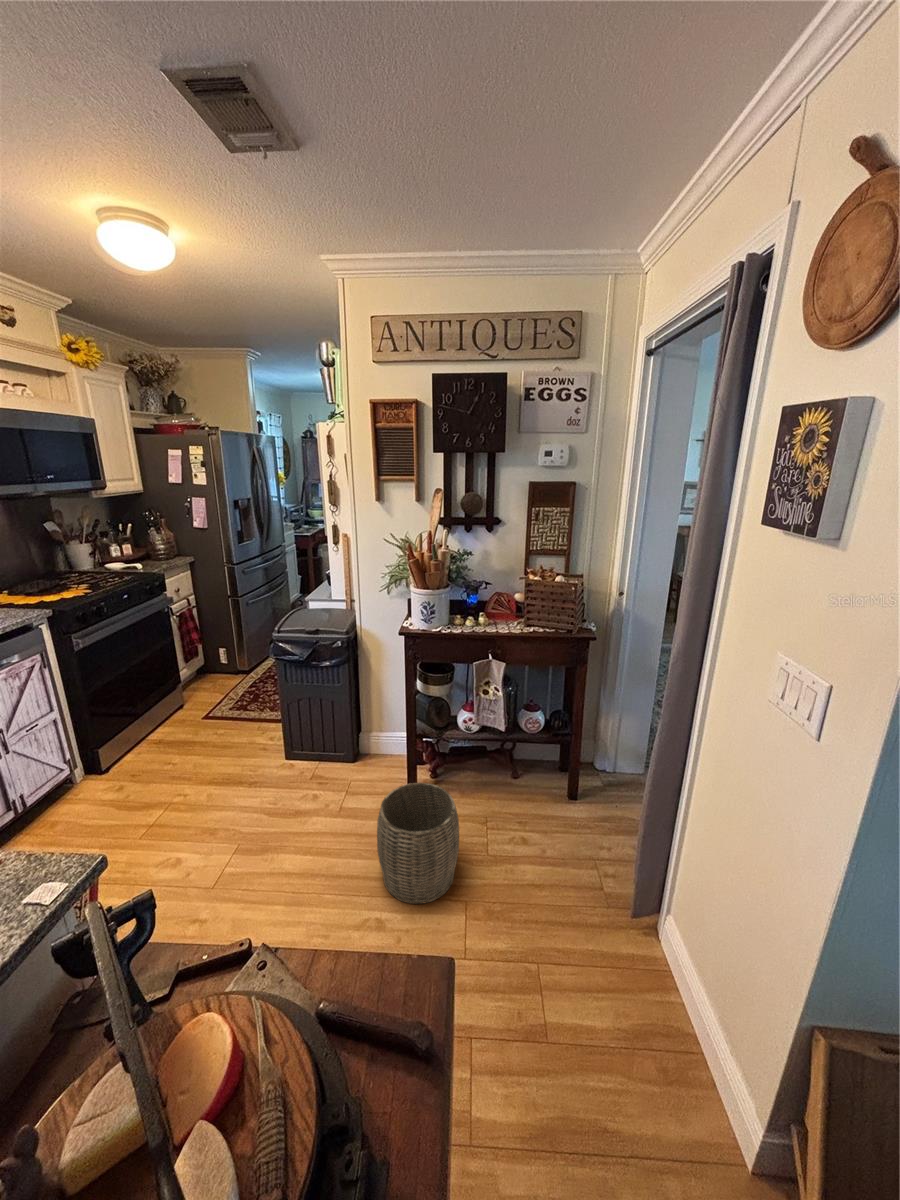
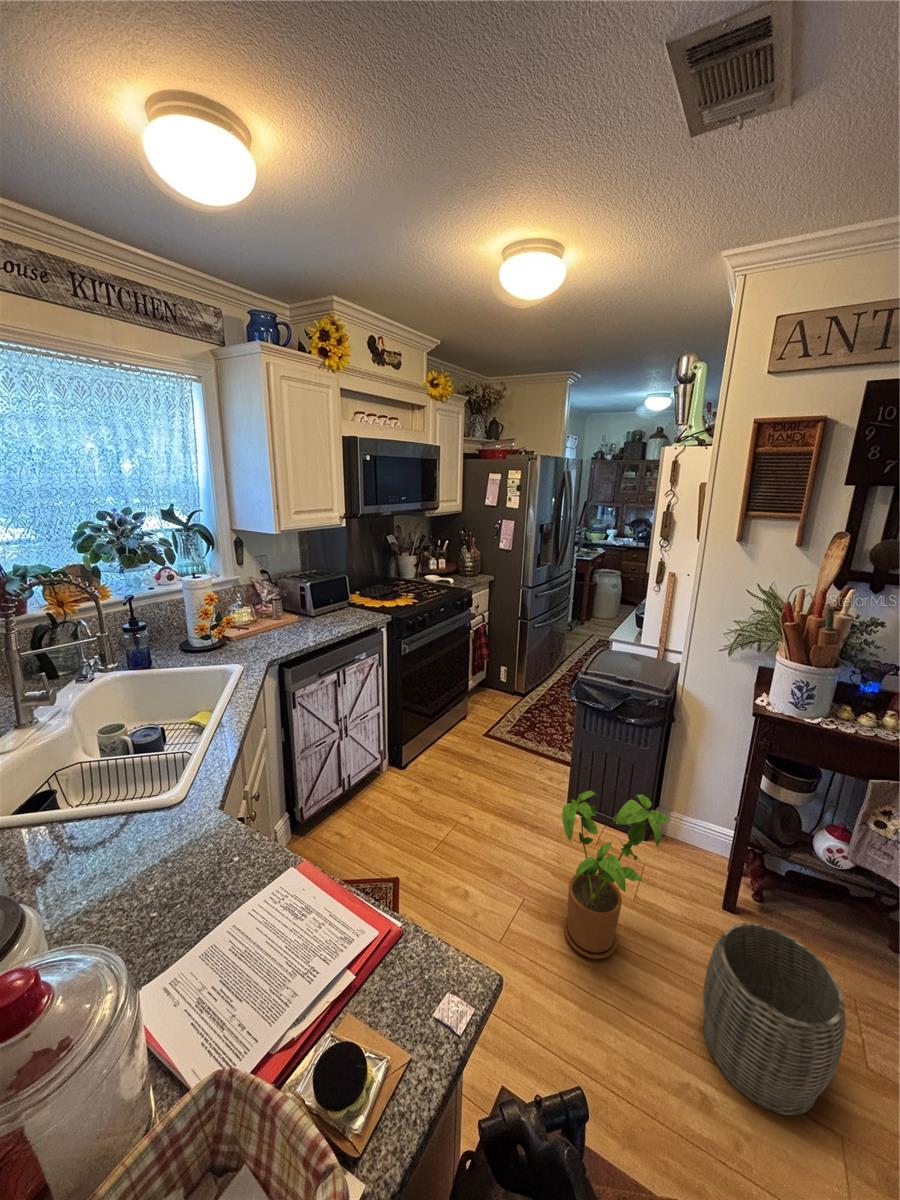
house plant: none [254,716,344,865] -> present [562,791,670,959]

